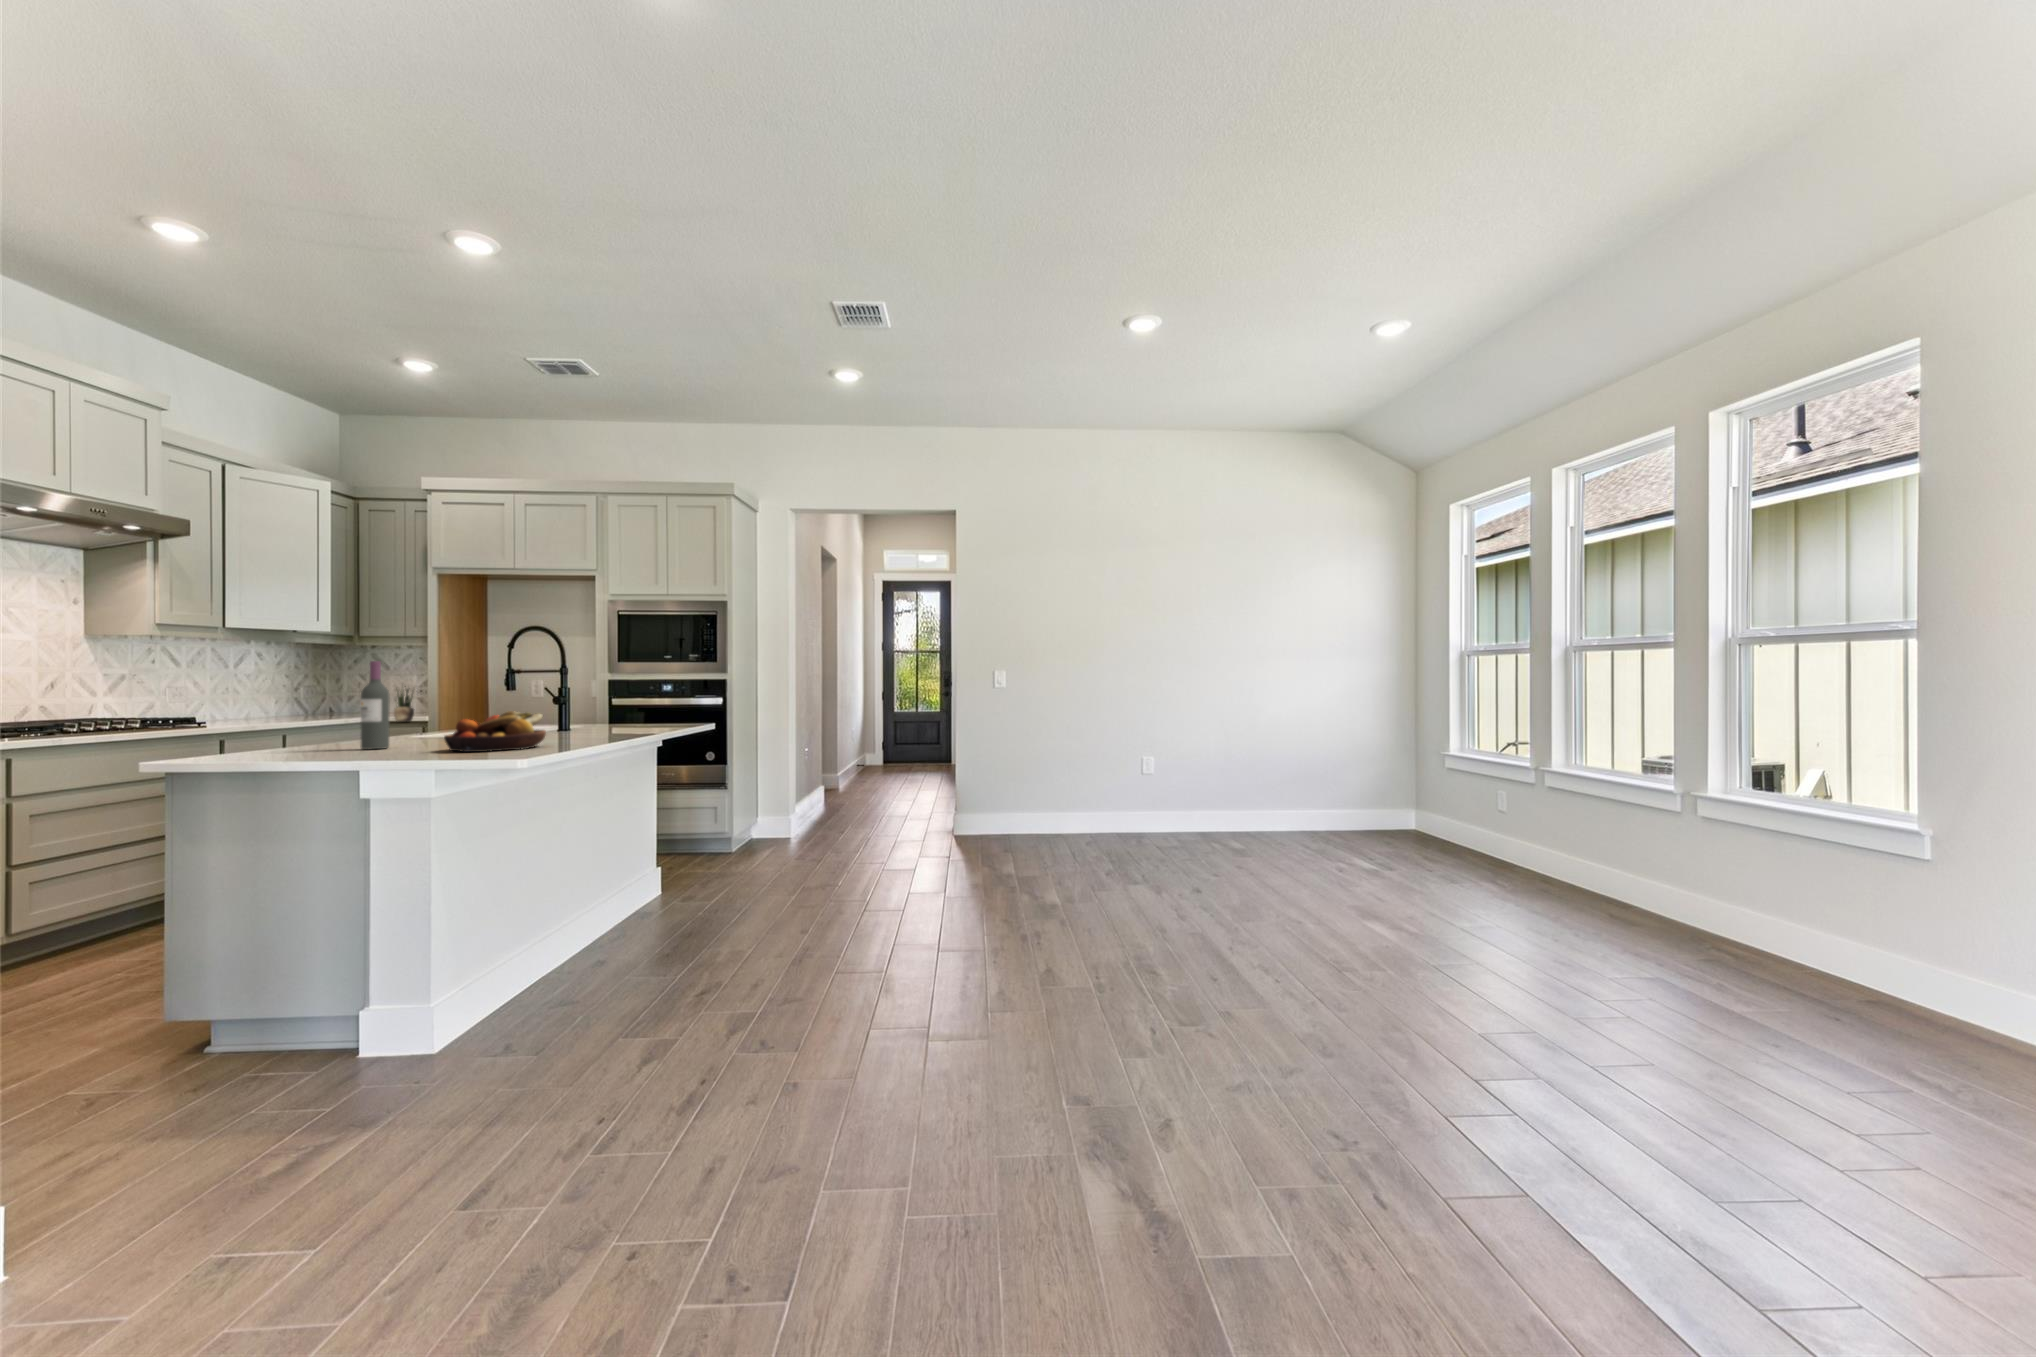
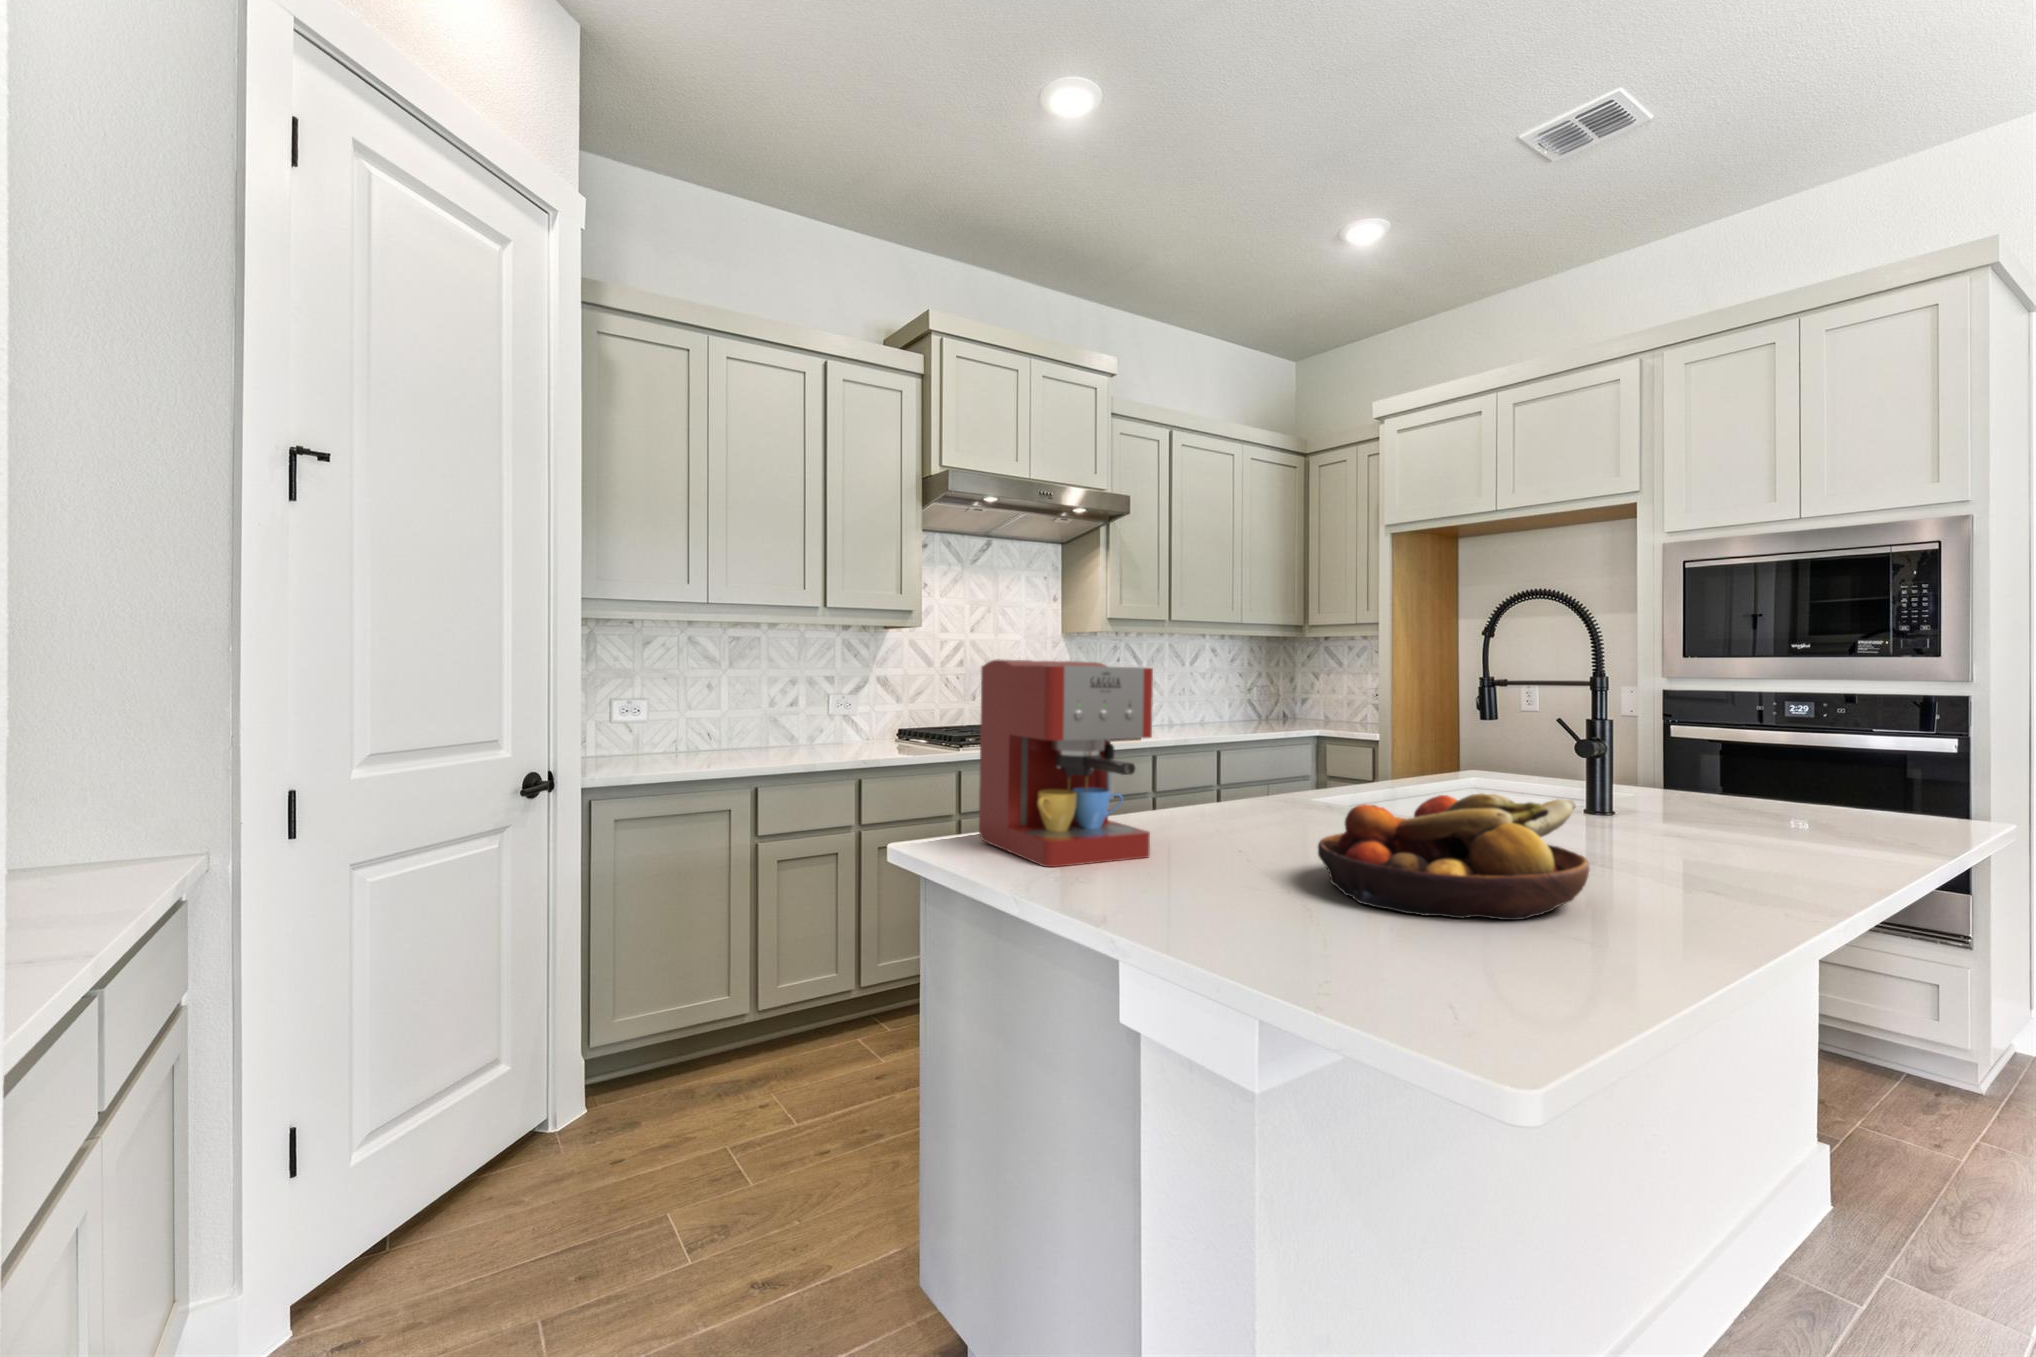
wine bottle: present [361,661,389,749] -> none [1201,653,1249,831]
coffee maker: none [231,665,352,761] -> present [979,659,1153,867]
potted plant: present [394,689,414,722] -> none [1341,688,1365,741]

